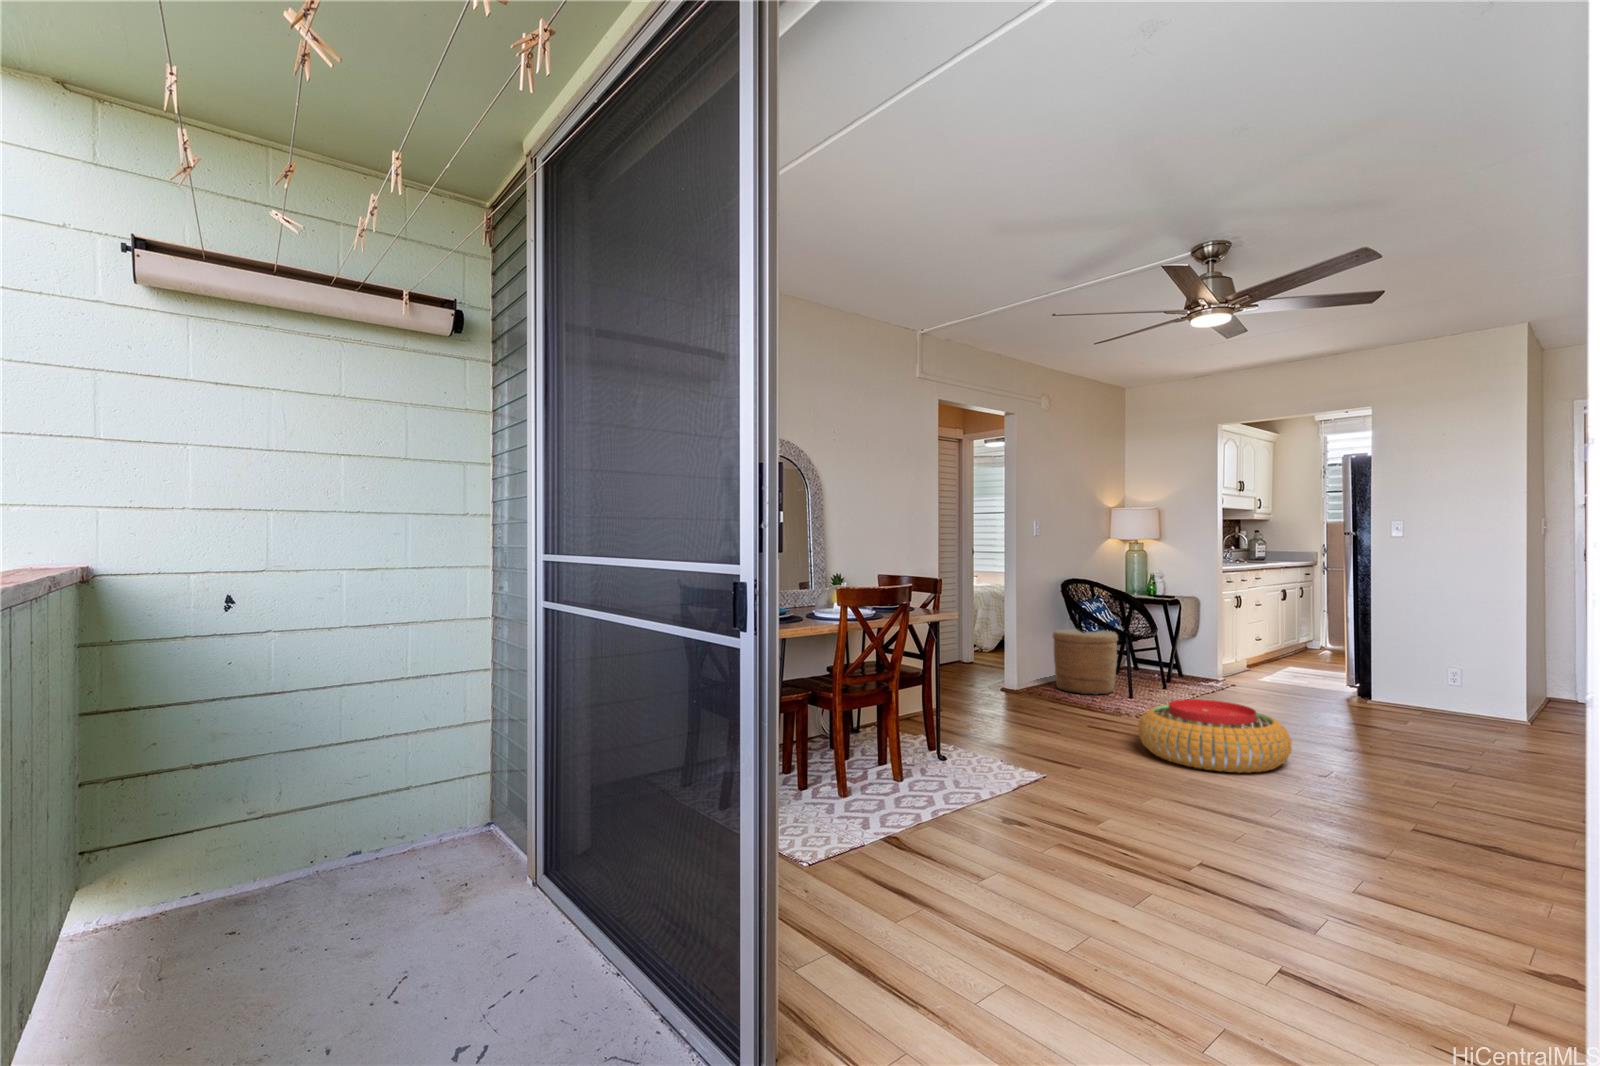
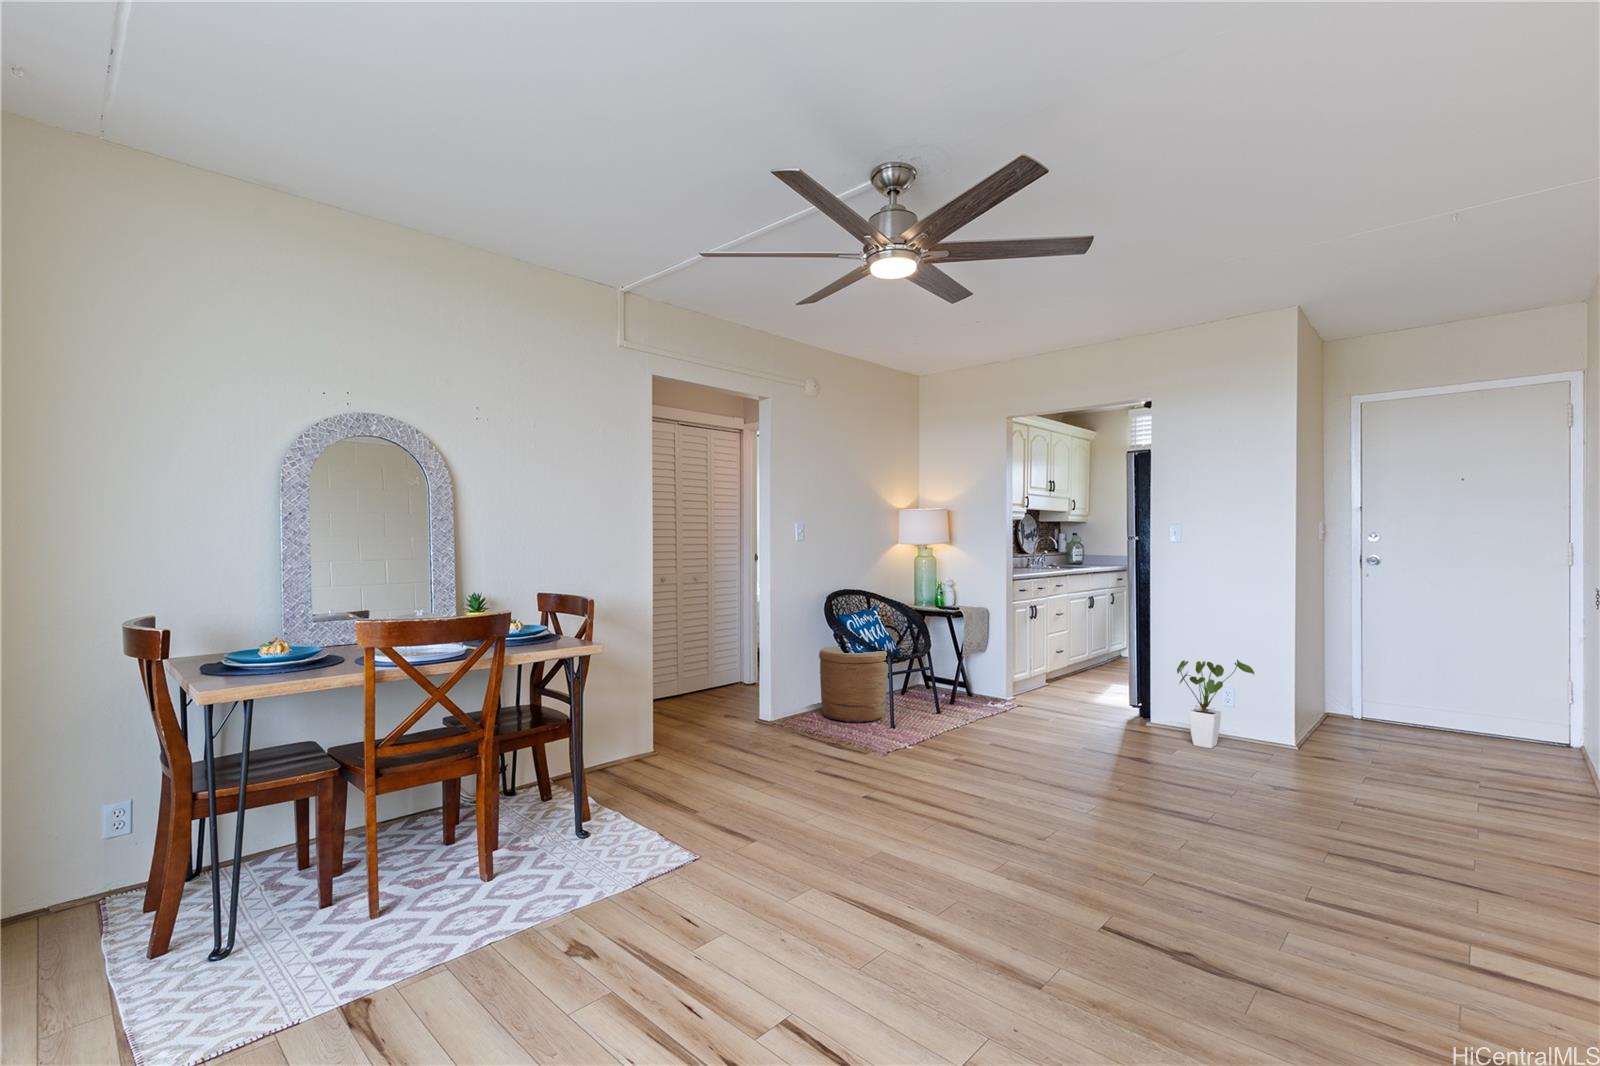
house plant: none [1406,641,1484,720] -> present [1177,660,1254,748]
pouf: present [1138,699,1292,773] -> none [852,739,1018,838]

